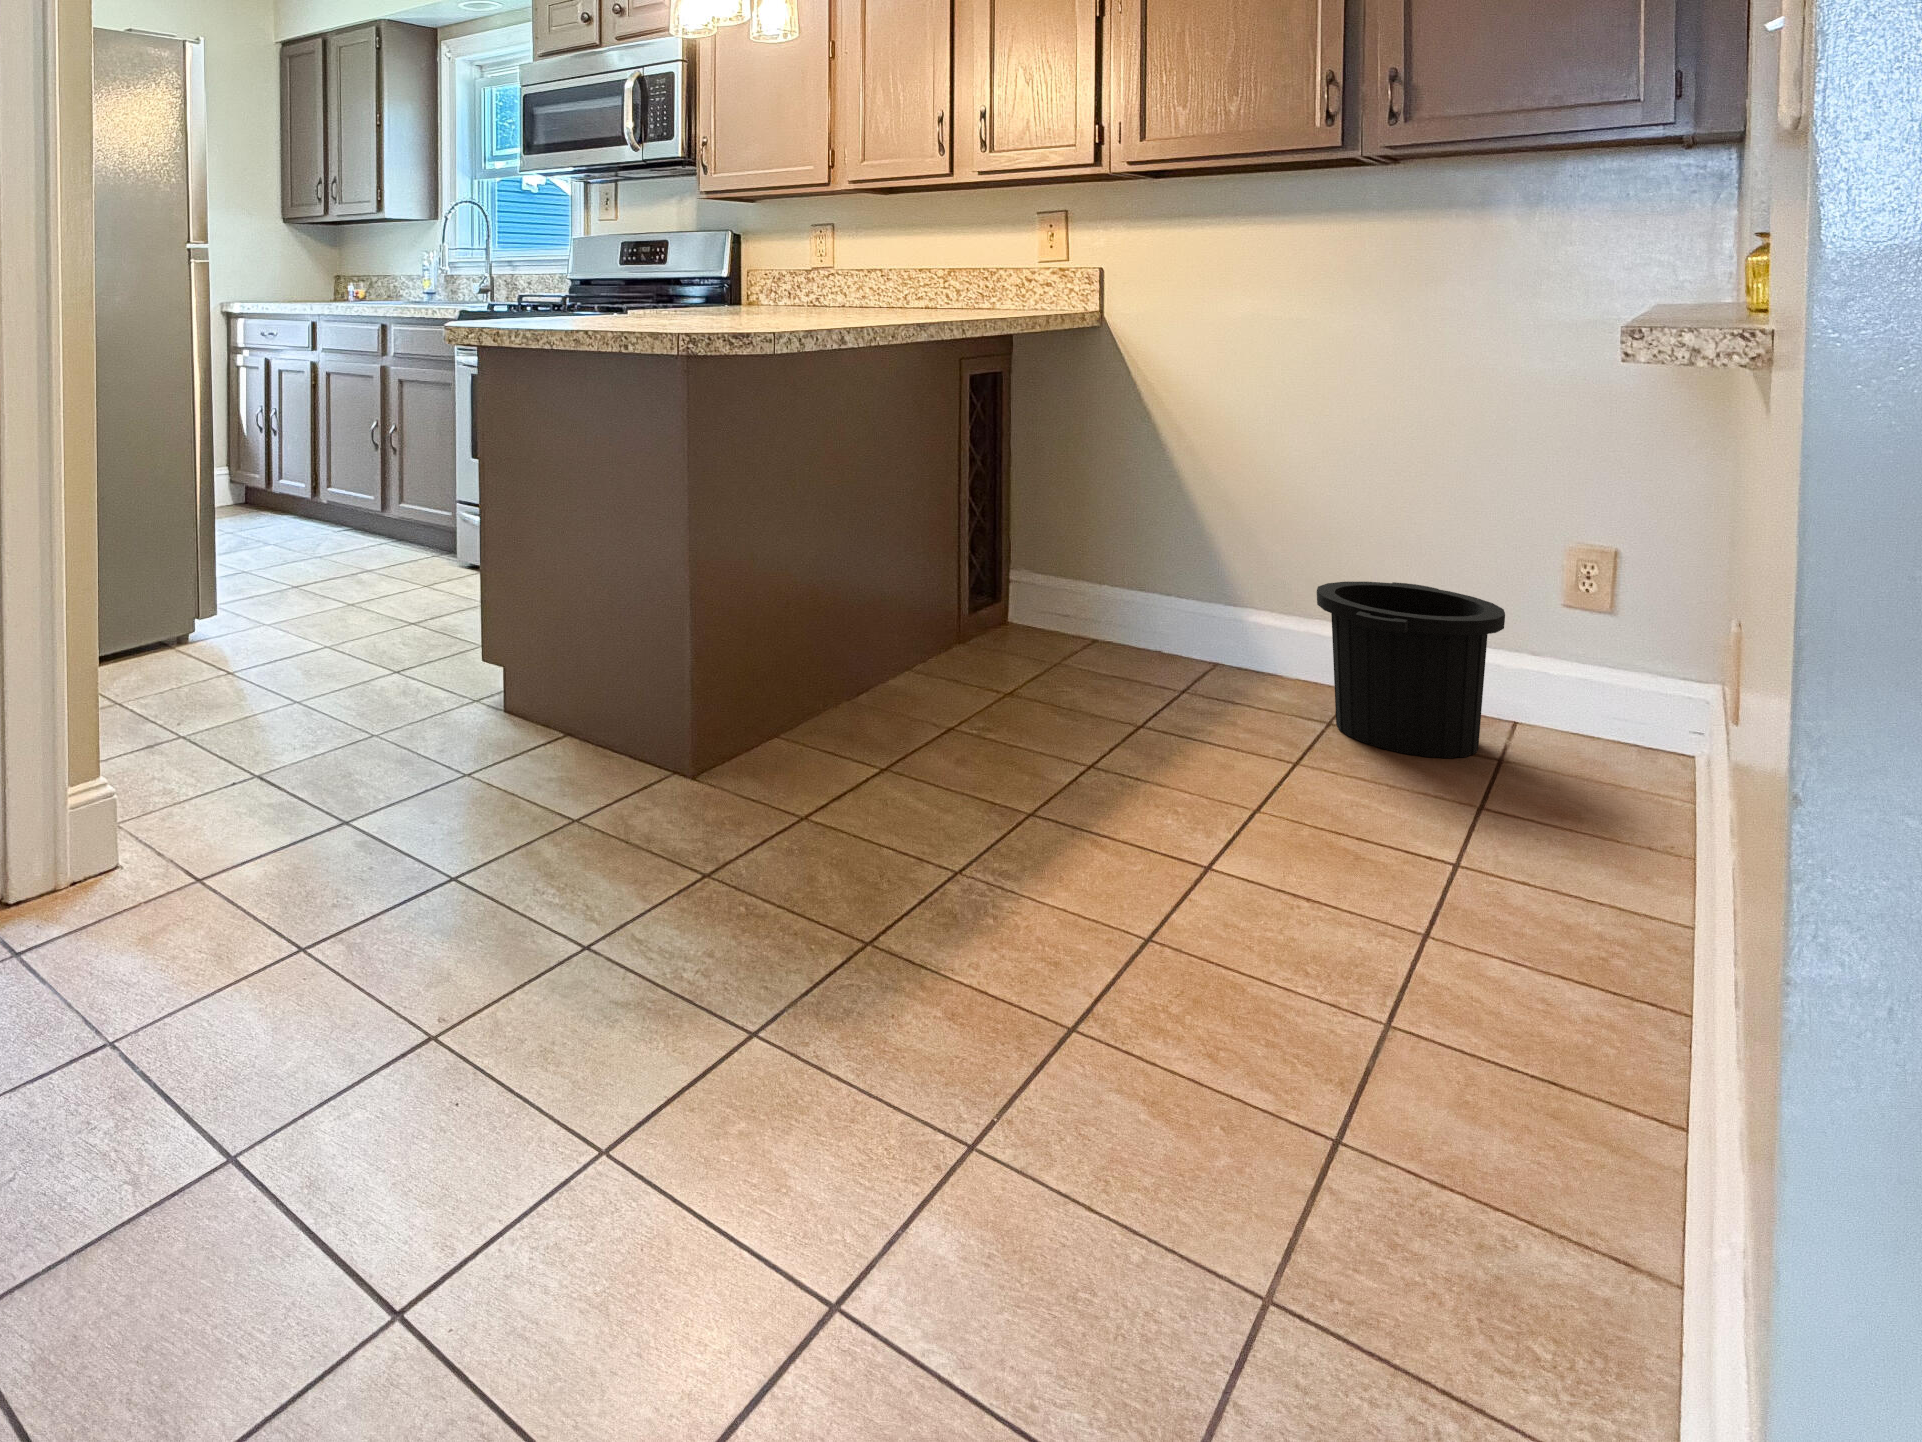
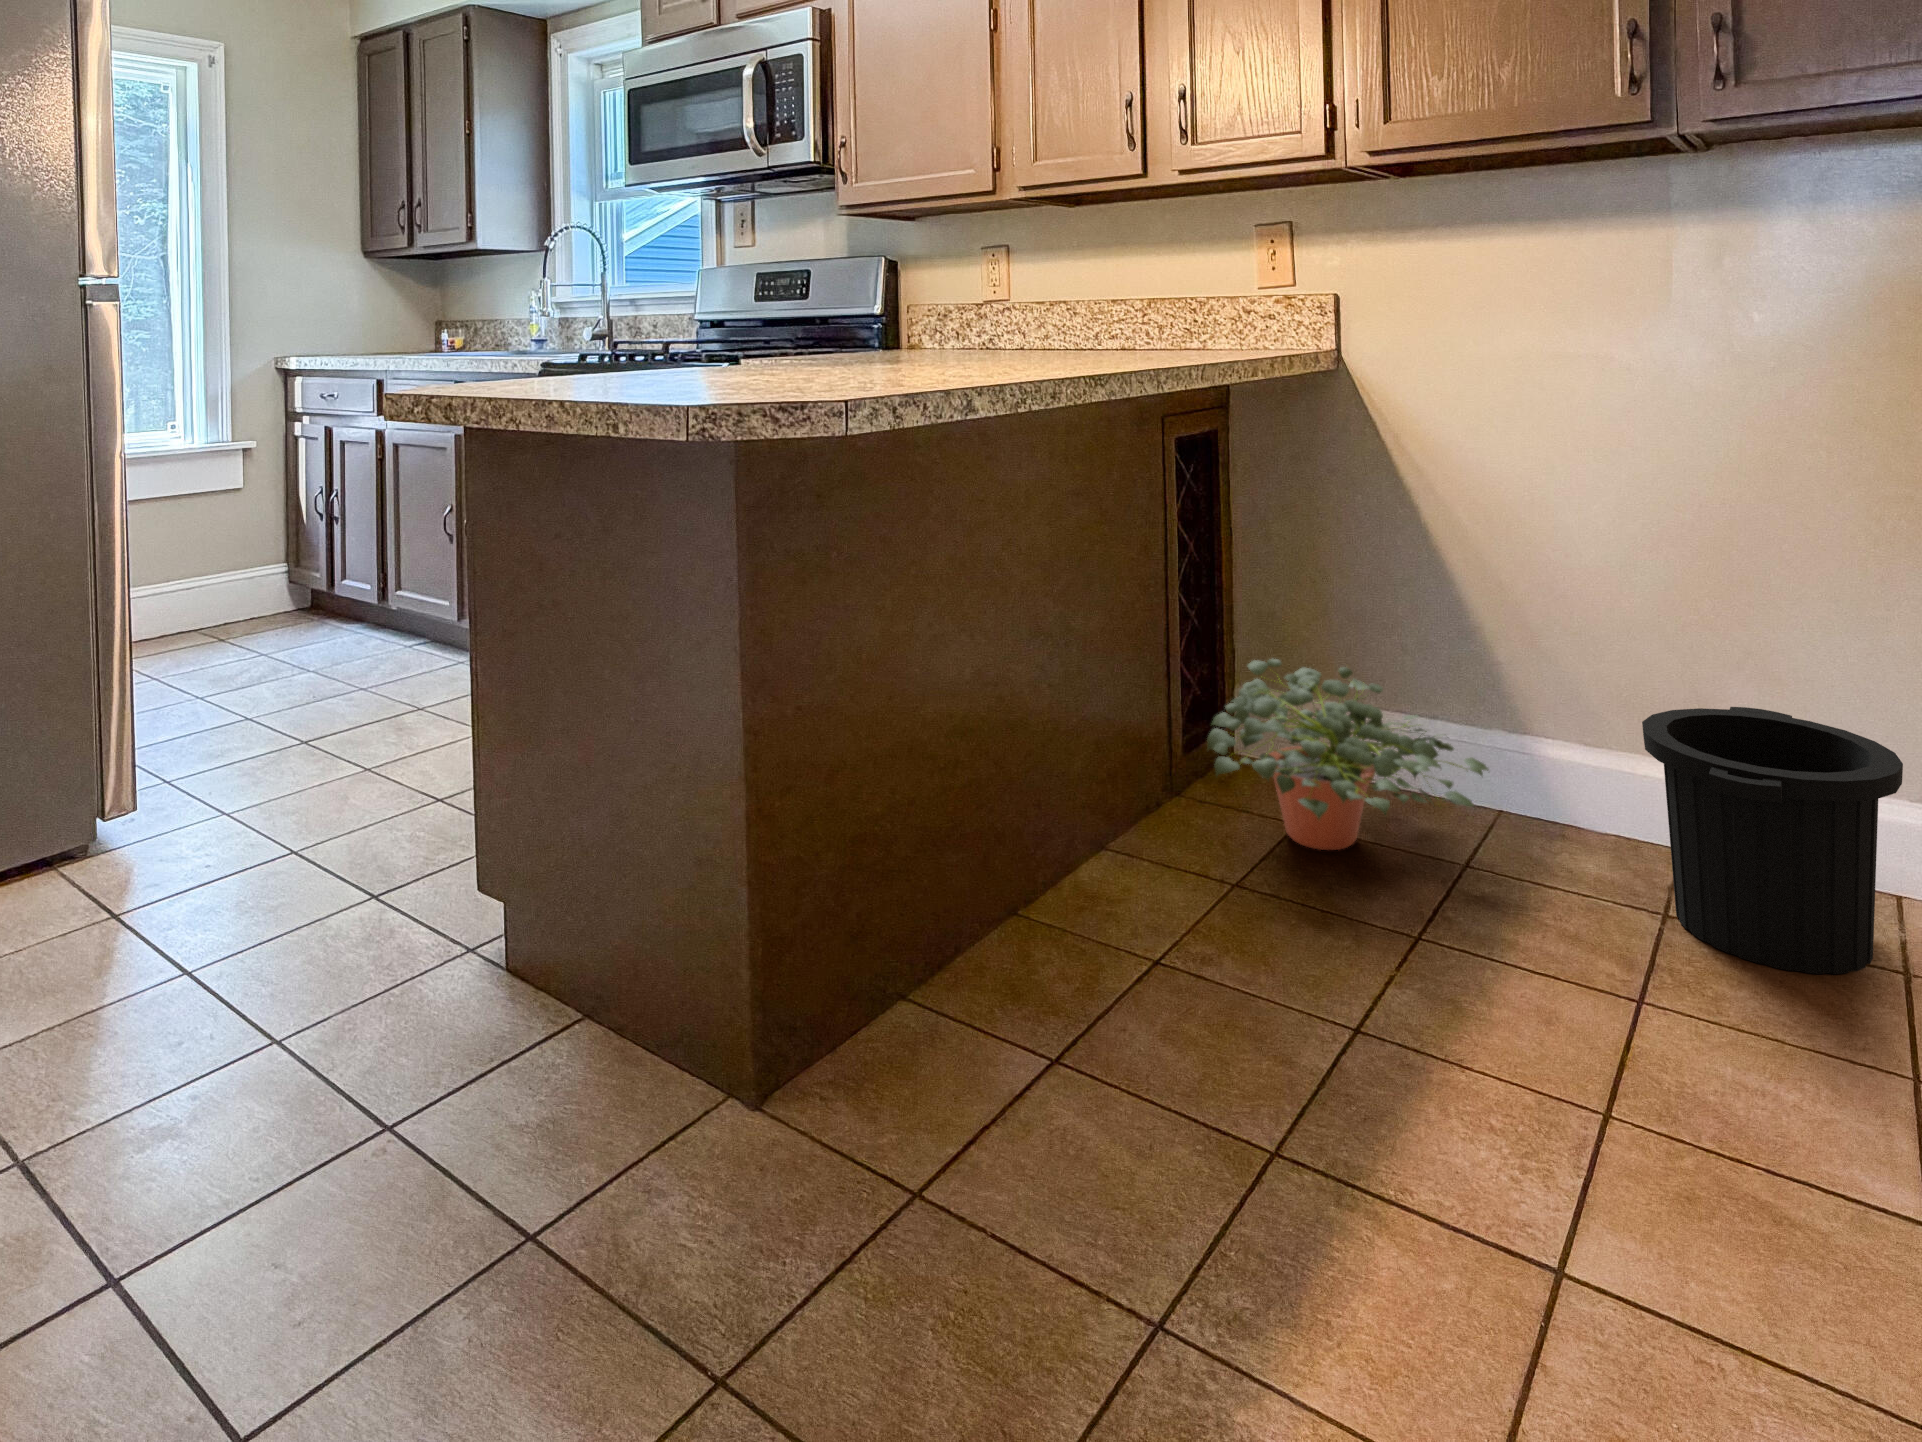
potted plant: none [987,545,1205,679] -> present [1207,658,1488,850]

